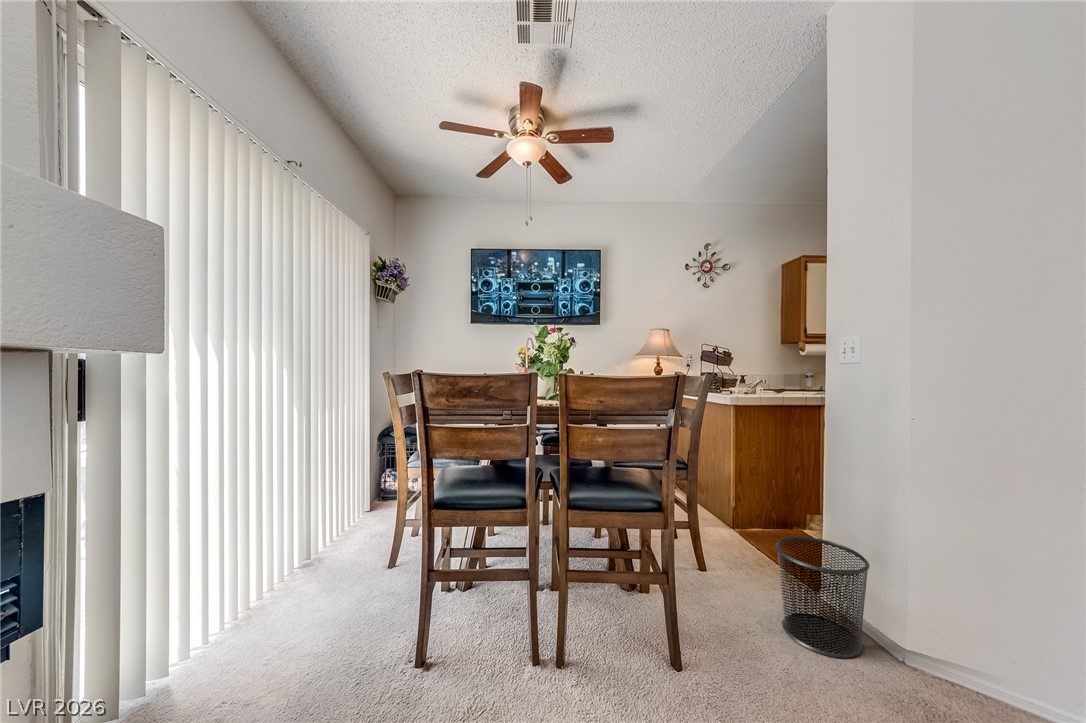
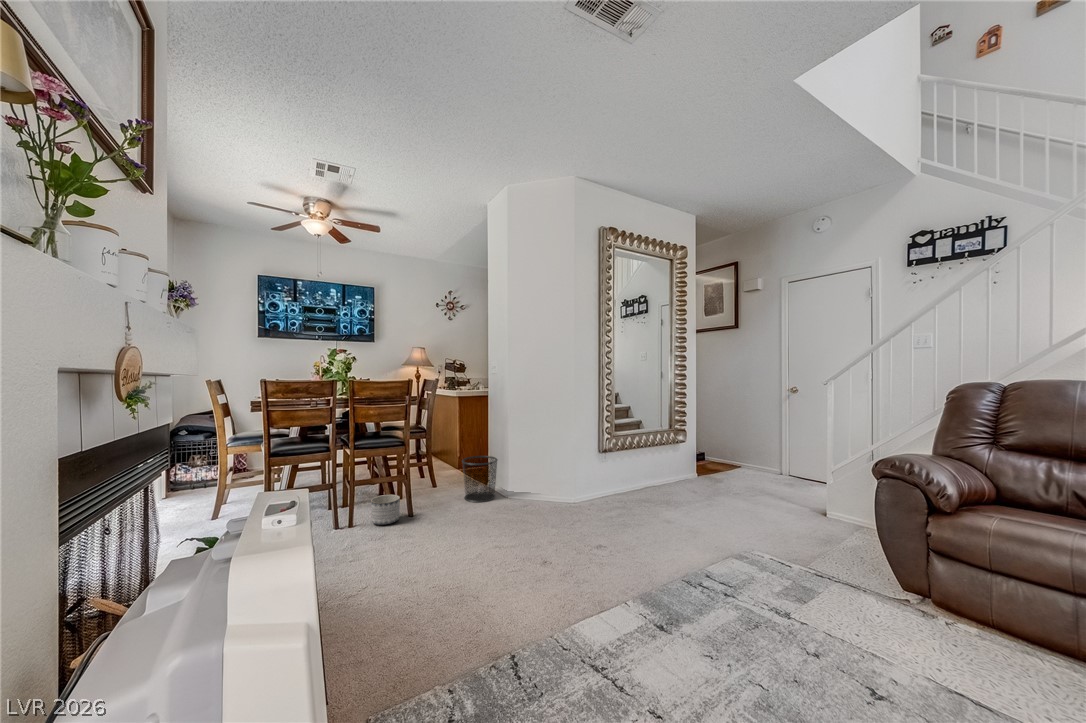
planter: none [600,606,657,686] -> present [371,495,400,525]

